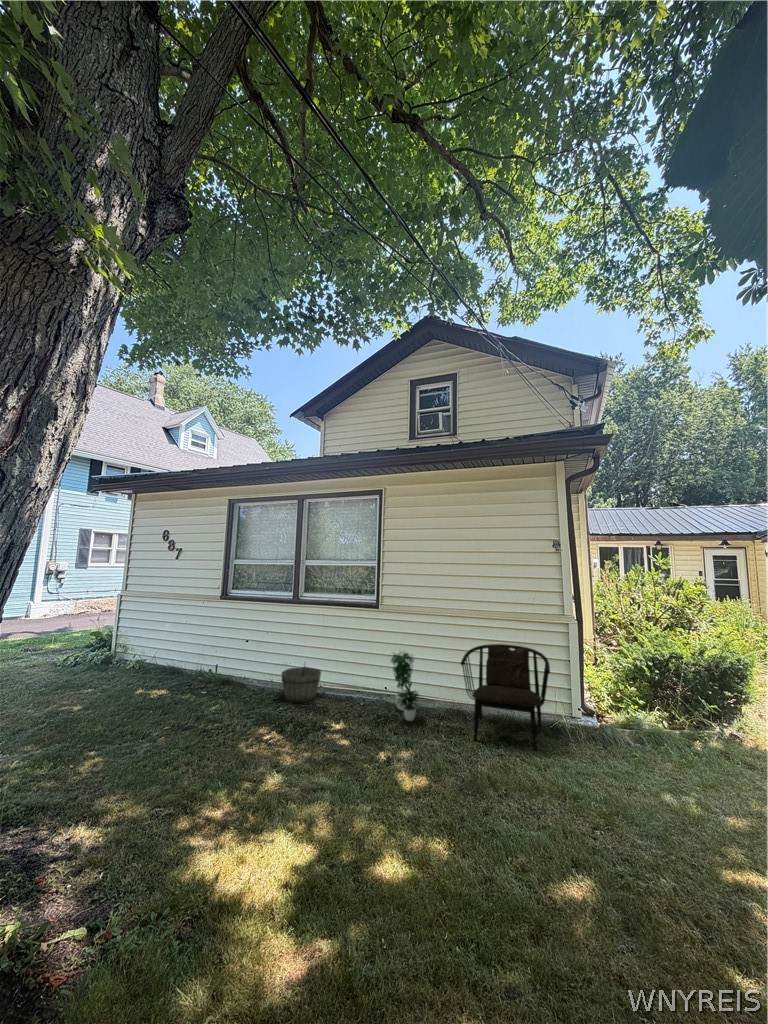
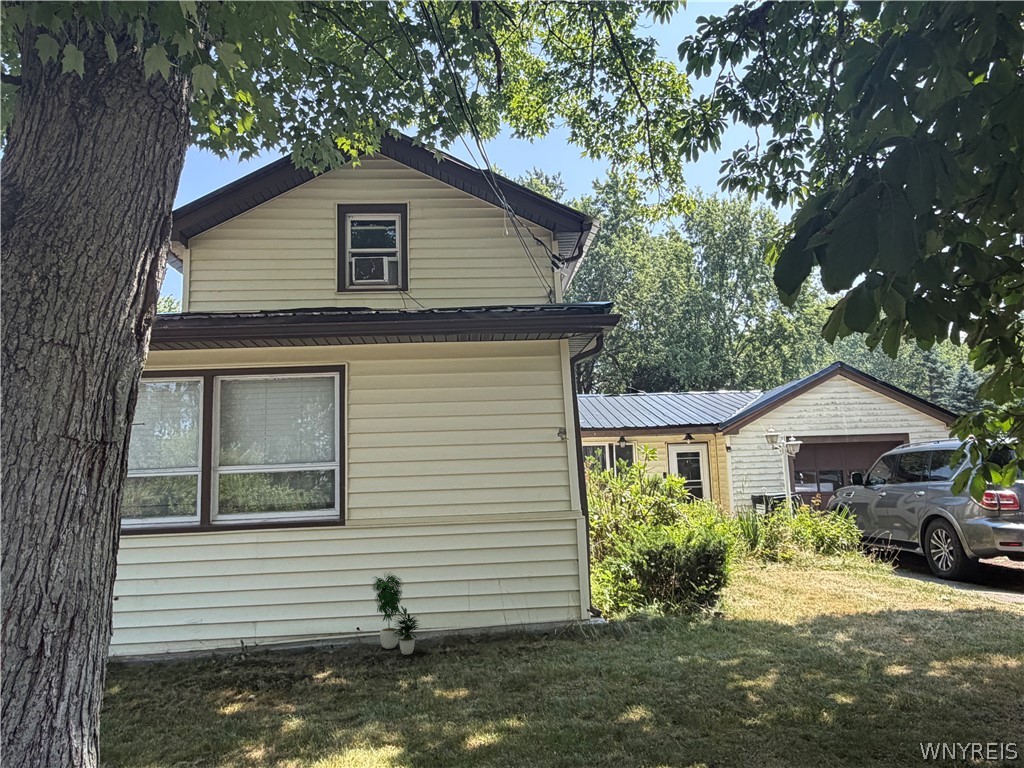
armchair: present [461,644,550,751] -> none [473,550,570,655]
wooden bucket: present [282,666,321,702] -> none [206,609,267,665]

